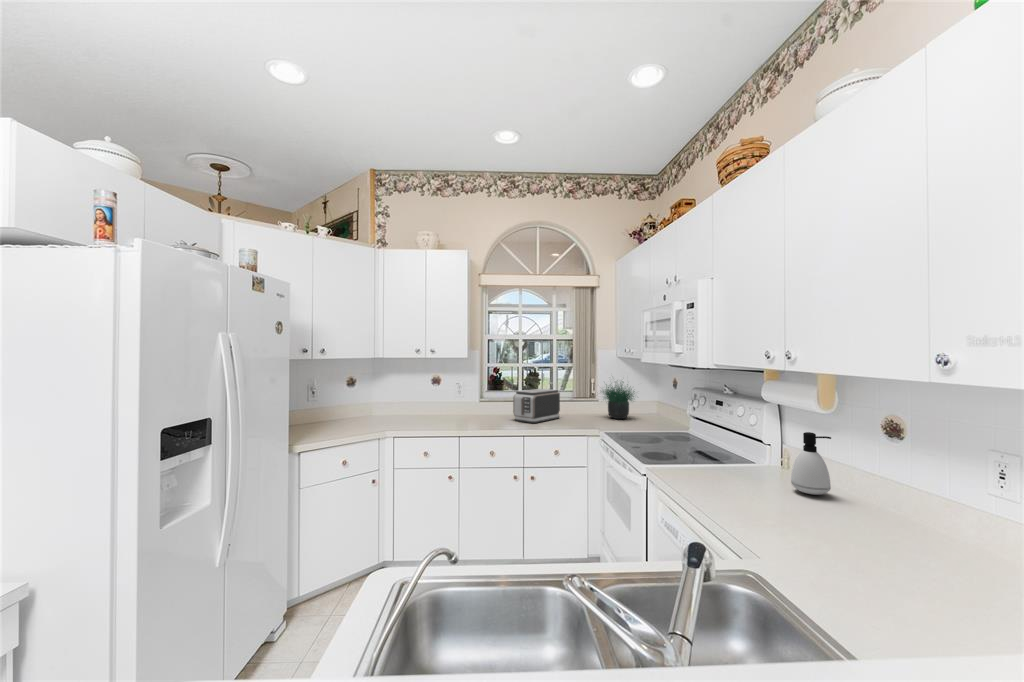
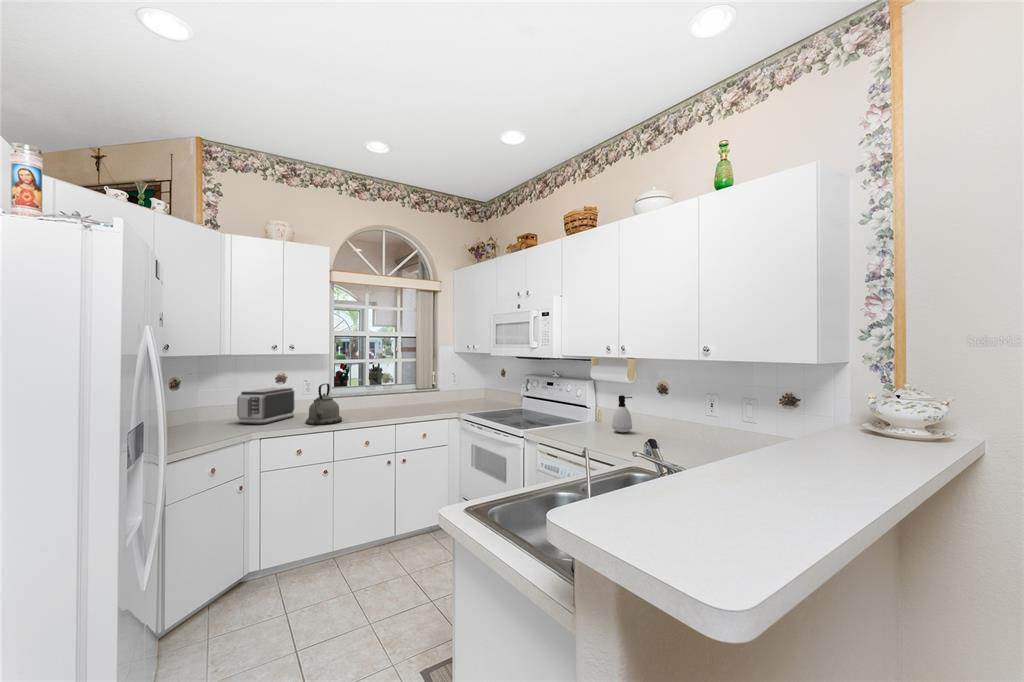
potted plant: present [603,385,634,419] -> none [438,363,480,405]
kettle: none [440,386,473,427] -> present [306,384,342,425]
toaster: present [513,389,560,423] -> present [237,388,294,424]

